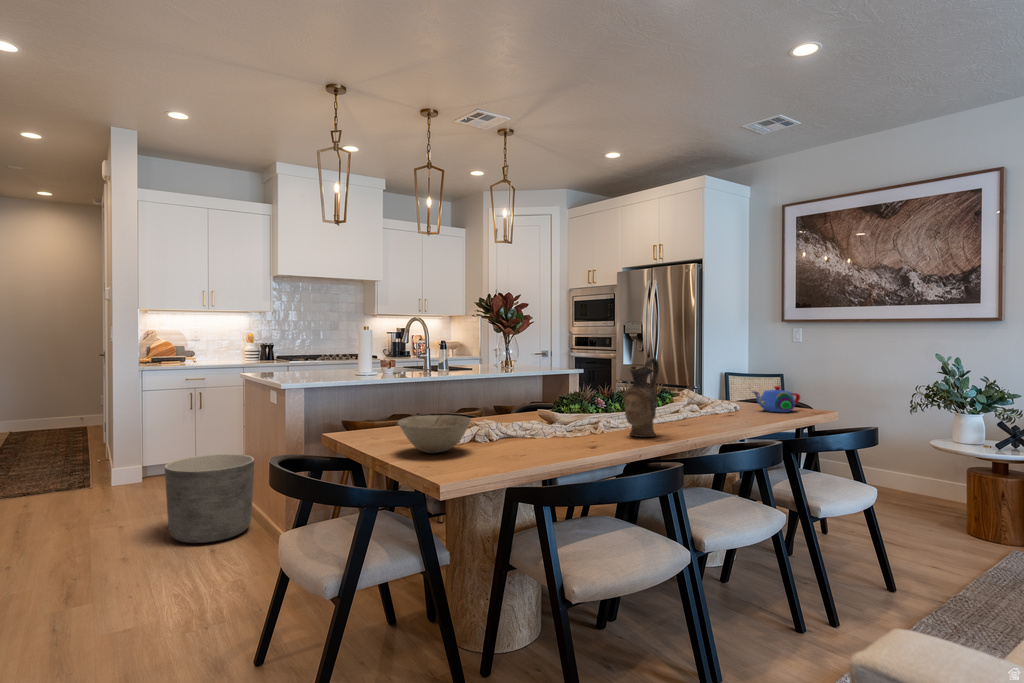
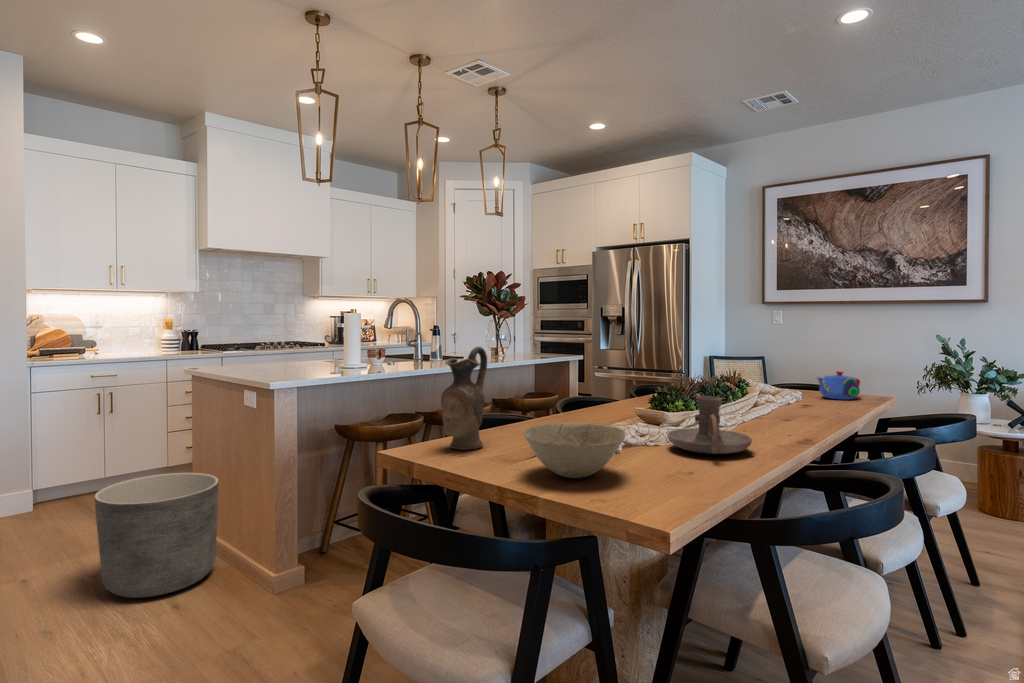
ceramic pitcher: present [623,357,659,437] -> present [441,347,487,450]
candle holder: none [533,399,597,444] -> present [667,396,752,454]

